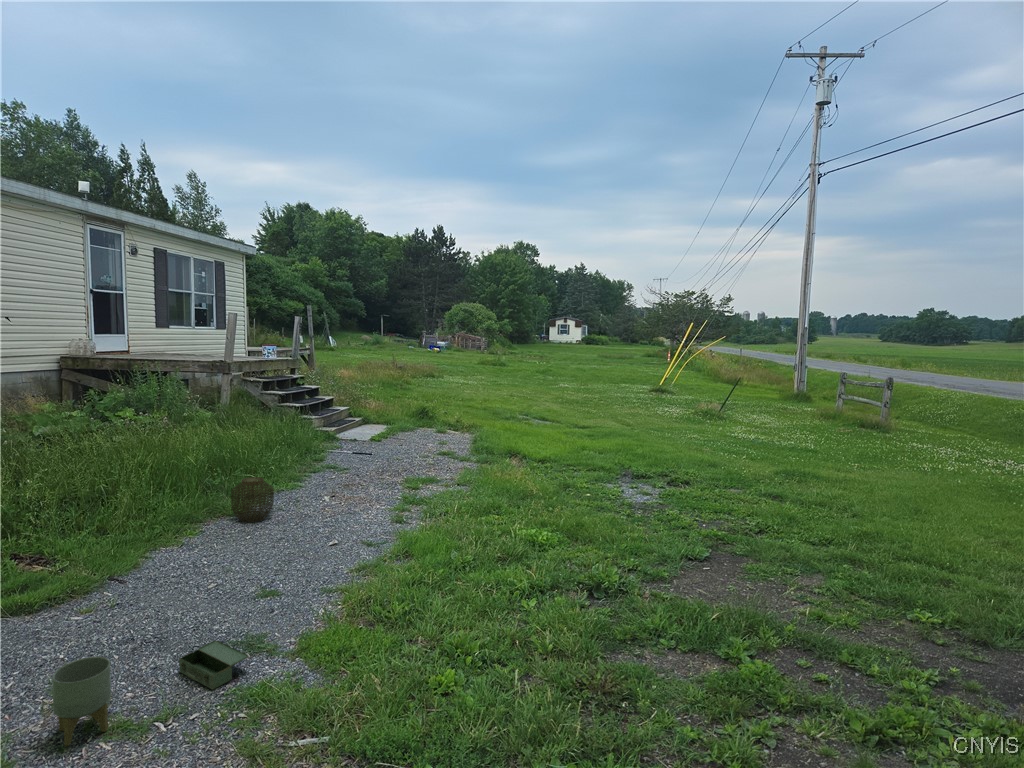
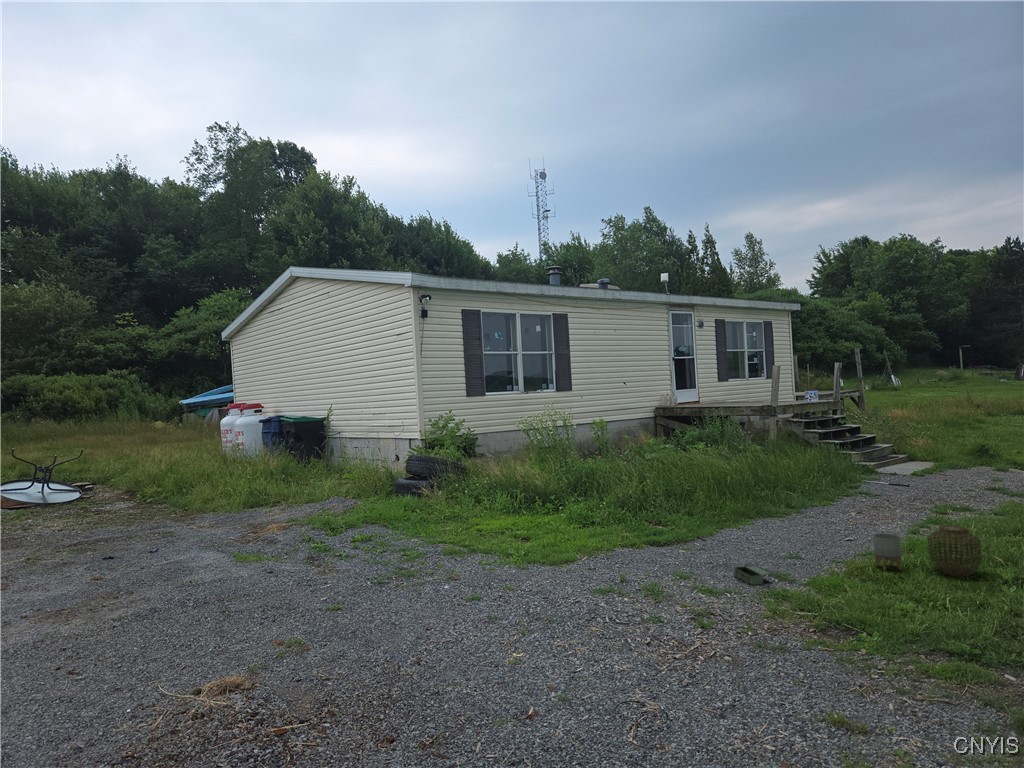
woven basket: present [231,477,274,522] -> present [928,525,982,577]
planter: present [53,657,111,746] -> present [873,533,902,571]

